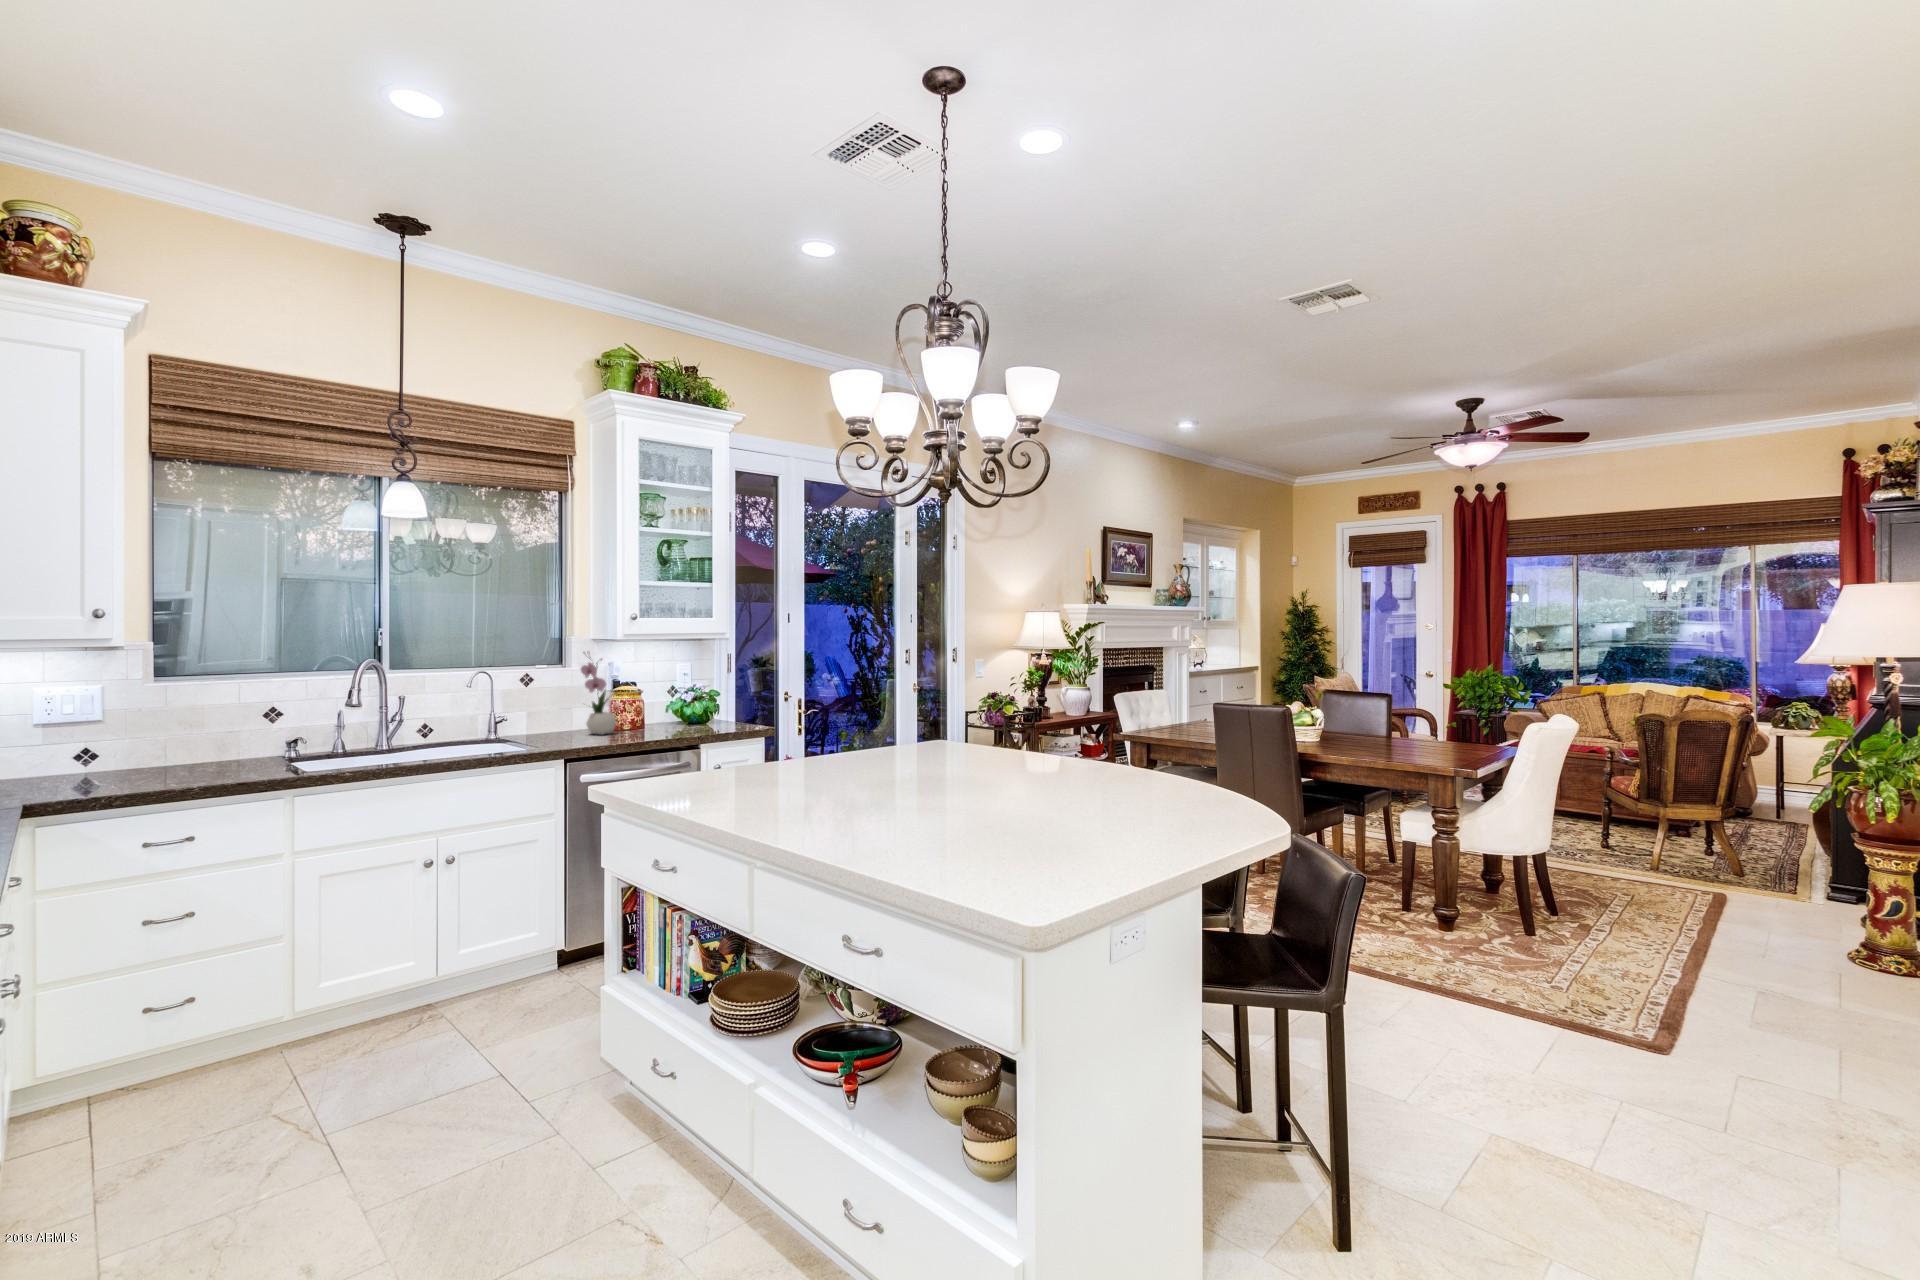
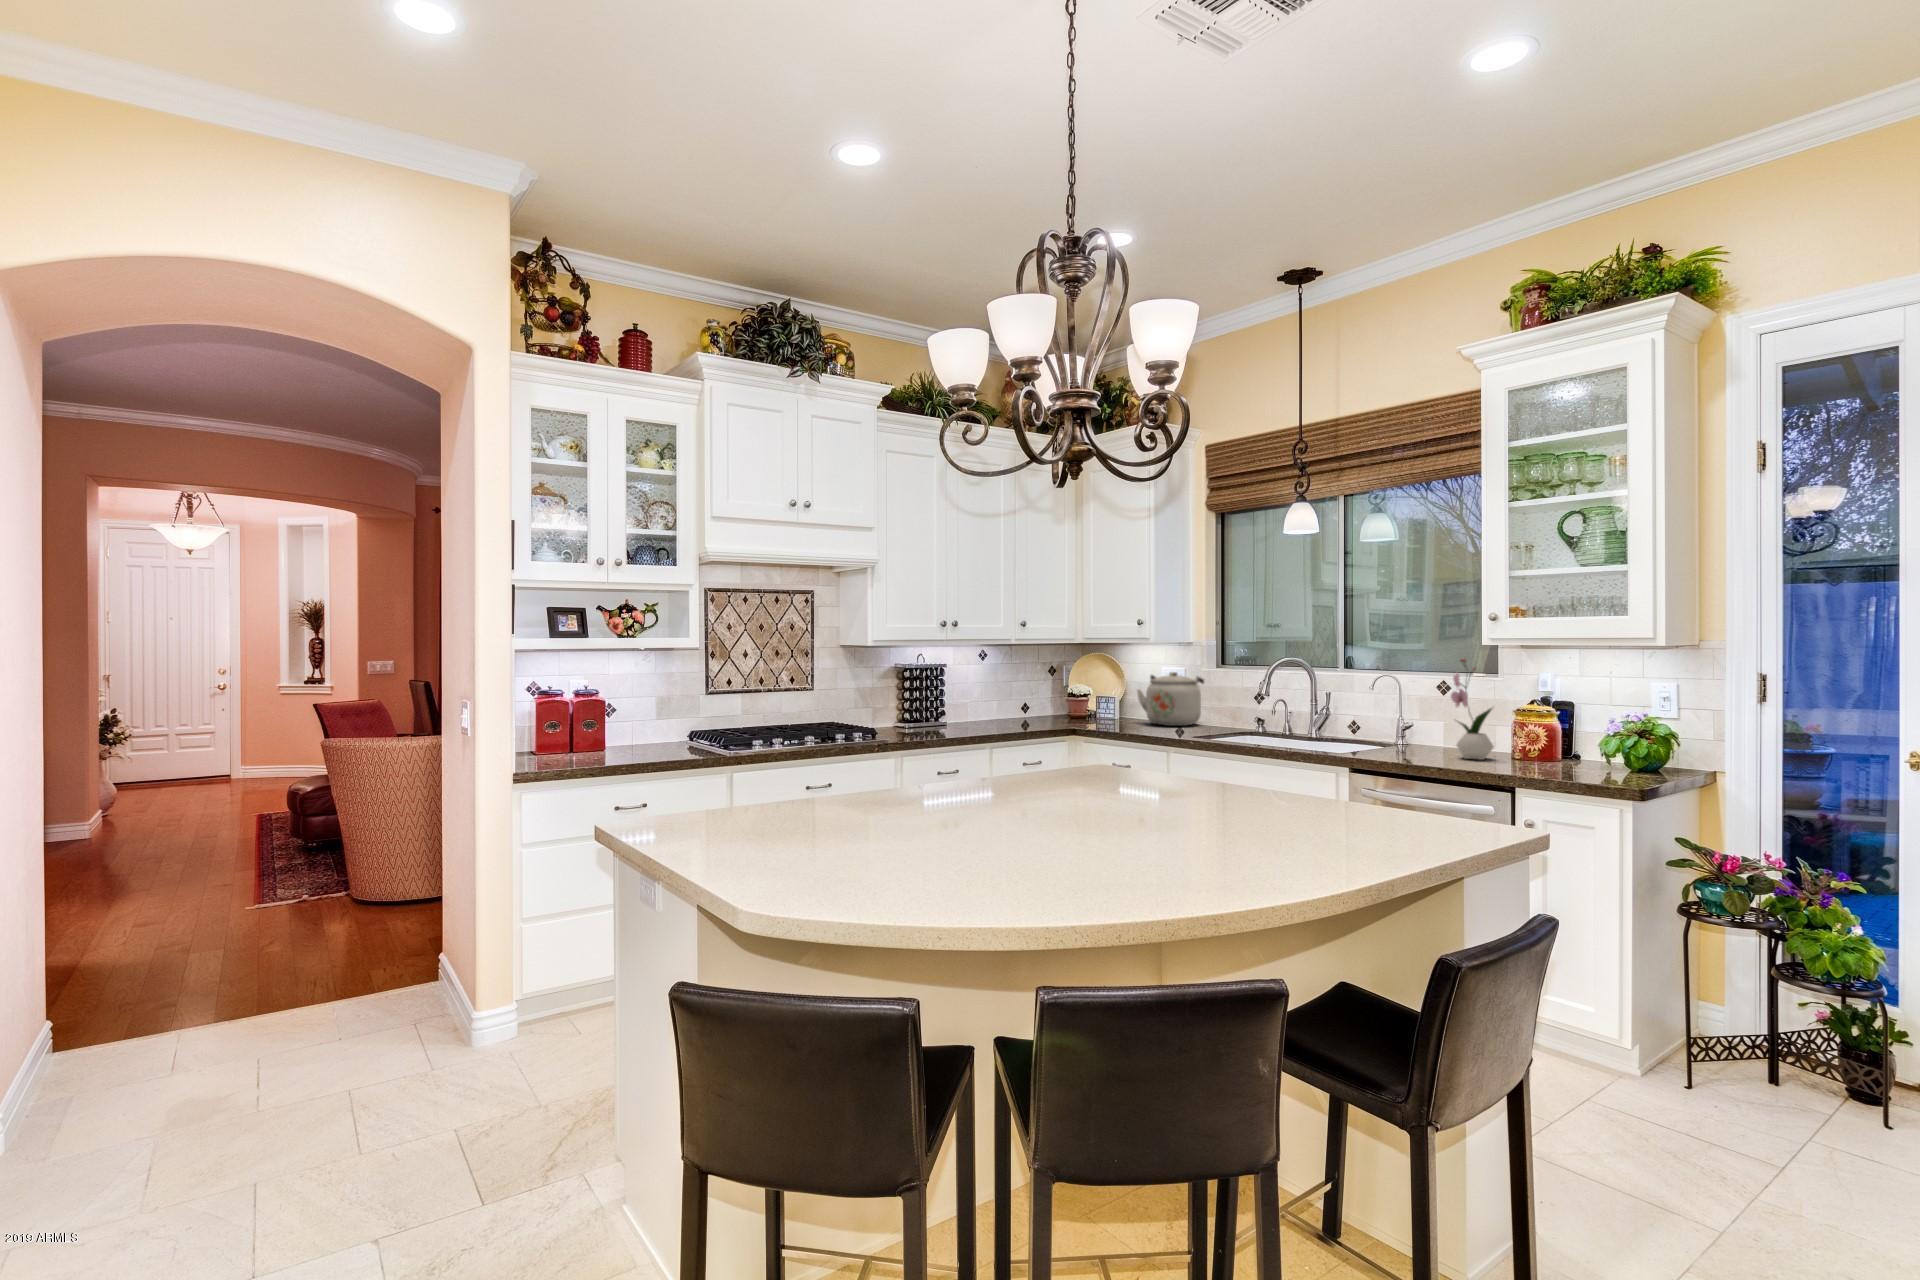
kettle: none [68,693,199,778] -> present [1137,672,1204,726]

